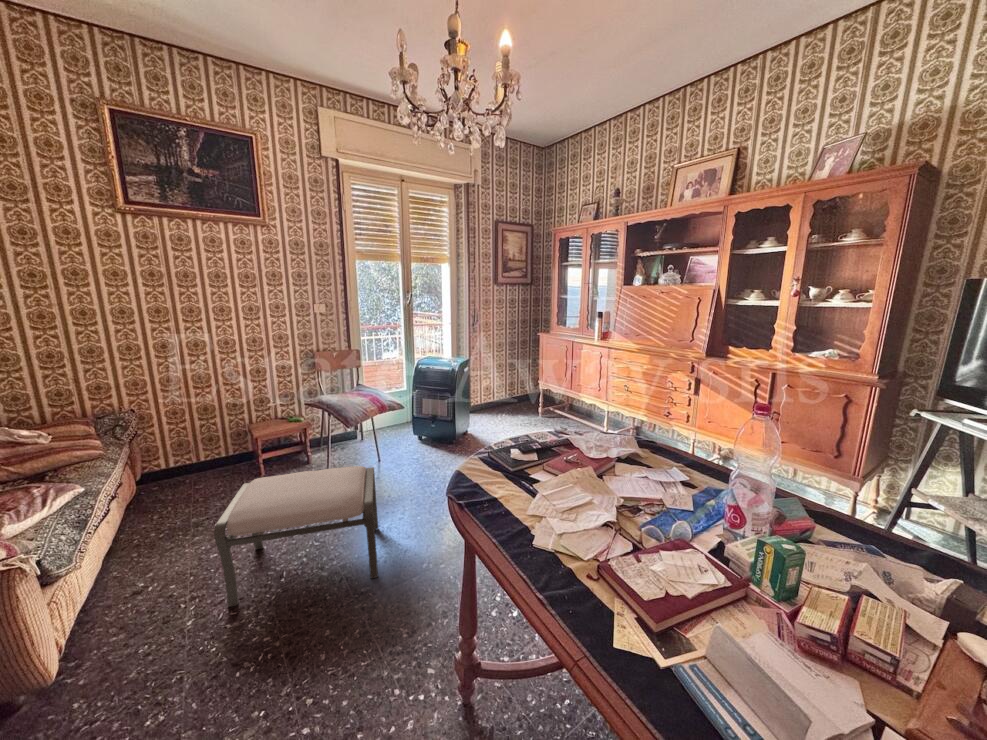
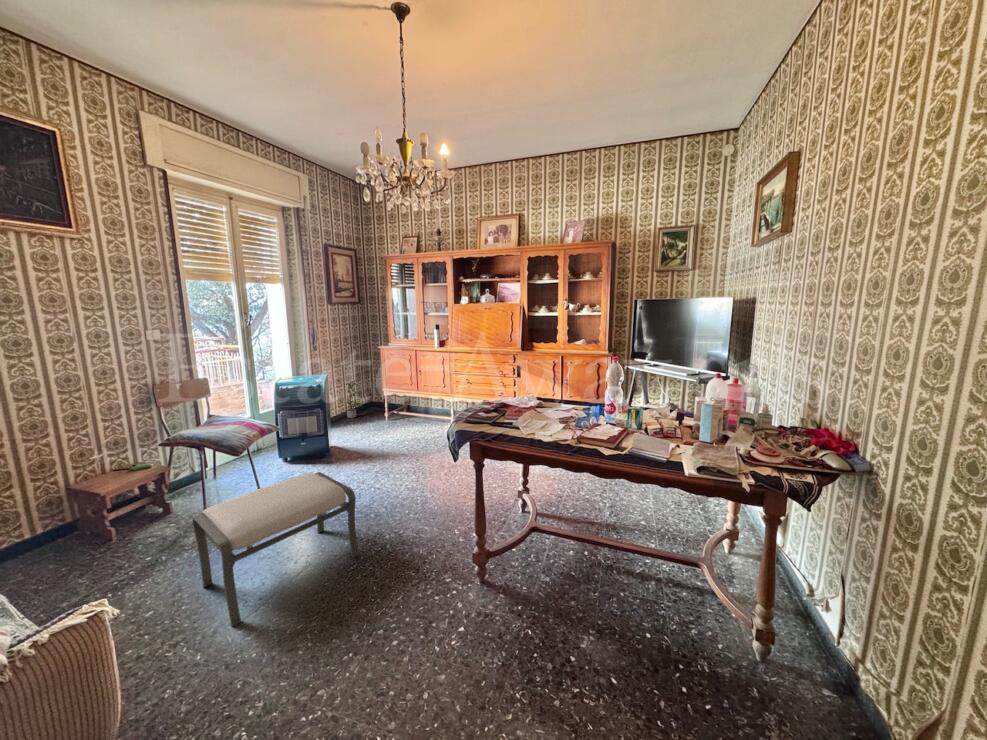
potted plant: none [499,365,520,405] -> present [344,381,362,418]

